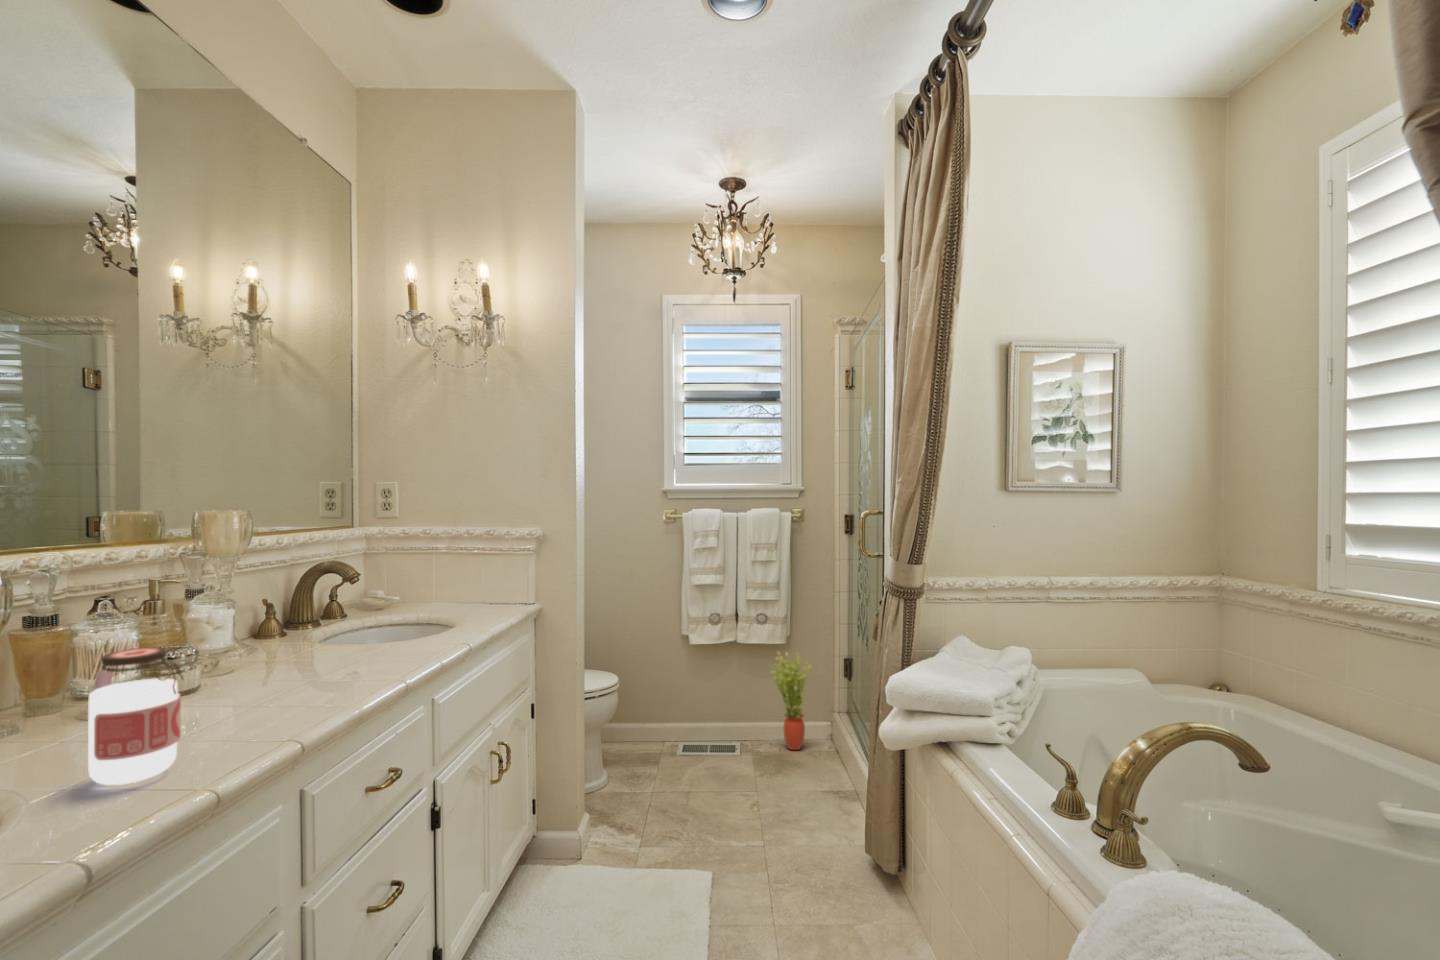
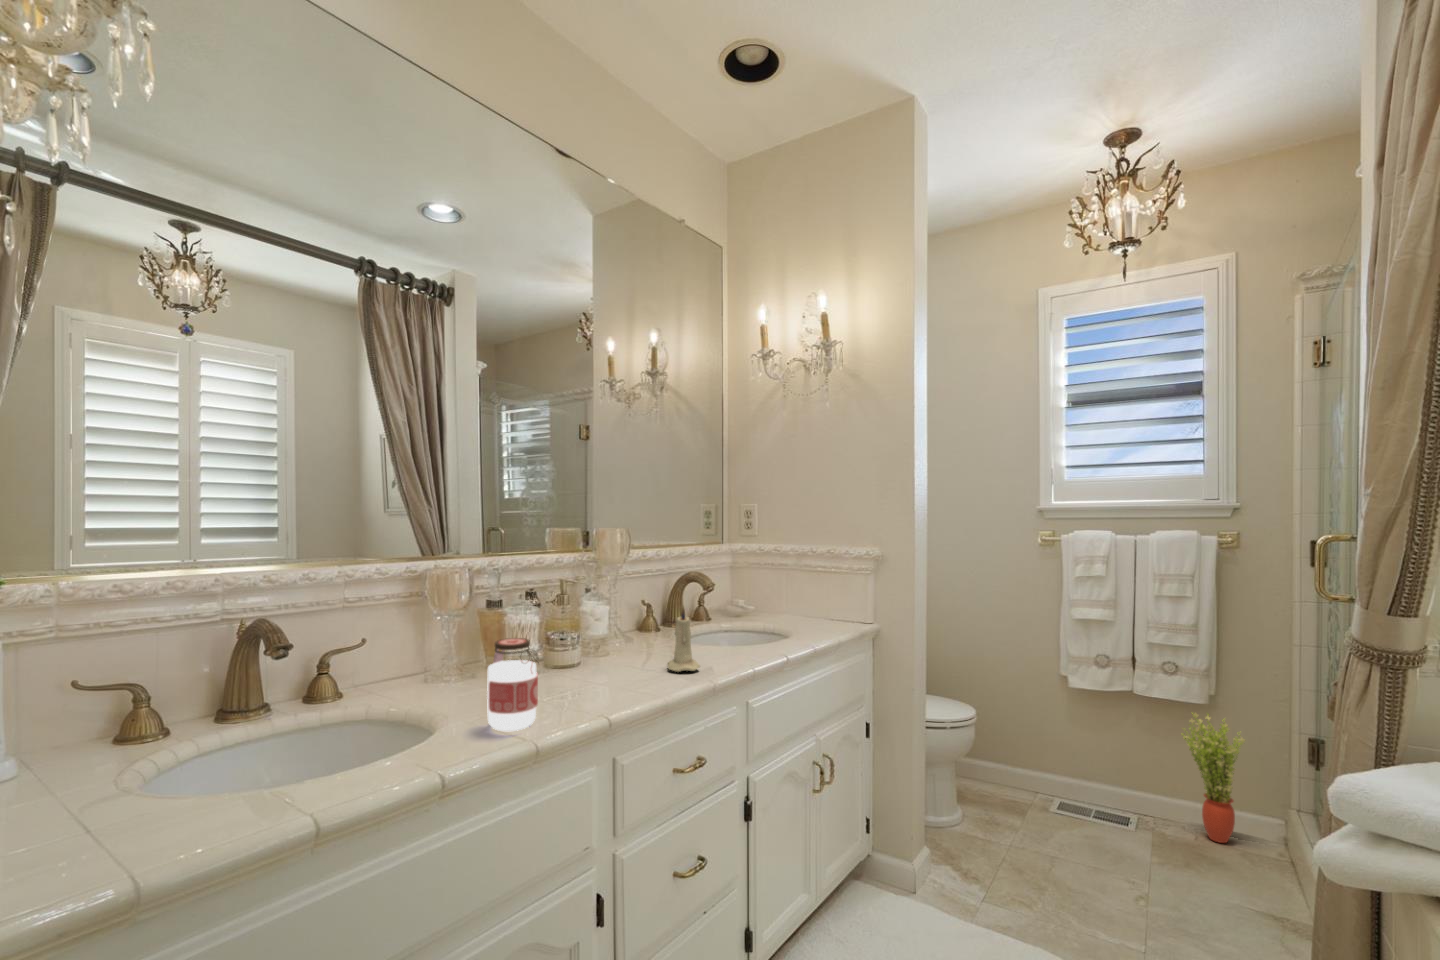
candle: none [333,593,378,674] -> present [668,607,700,672]

